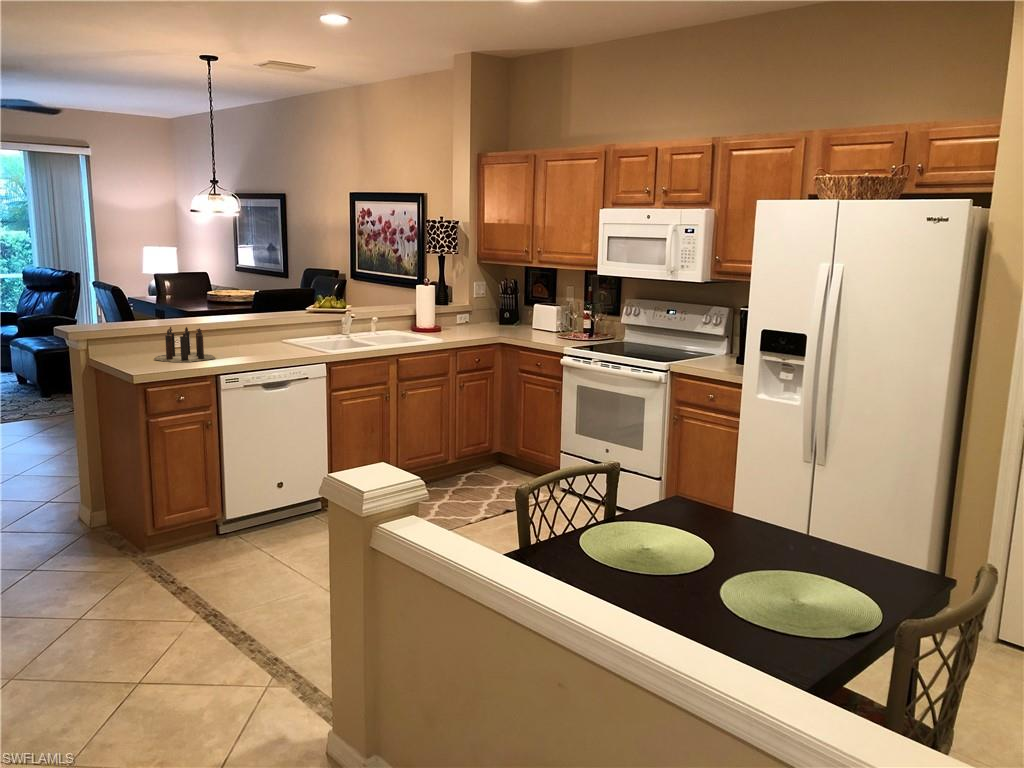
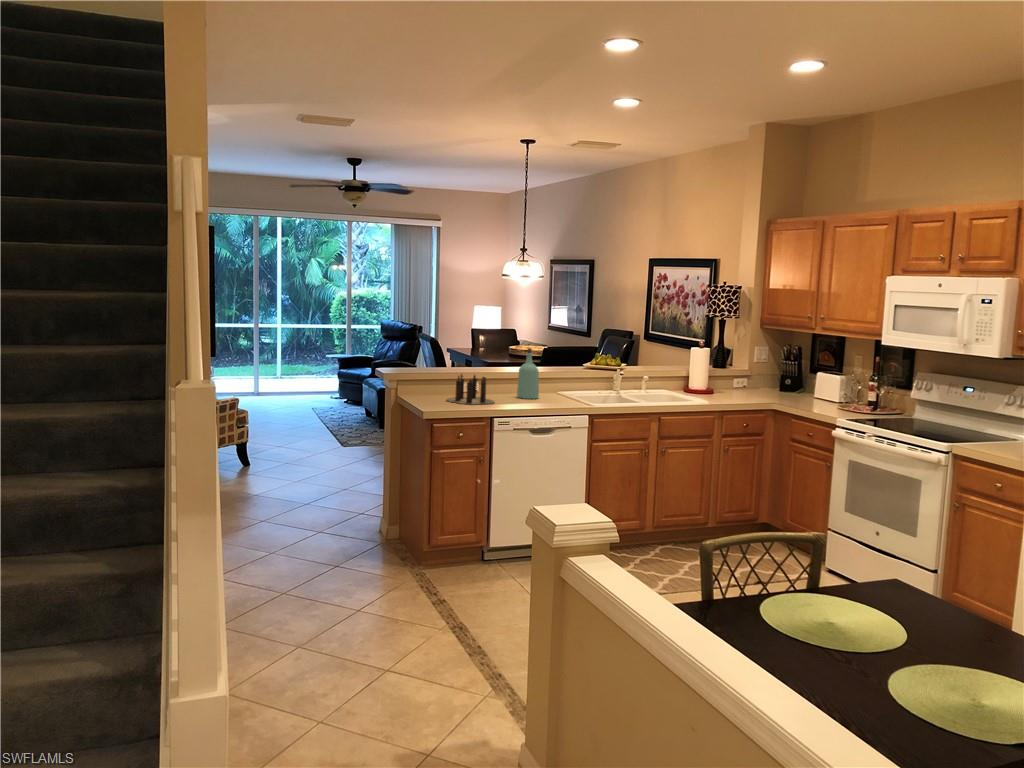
bottle: none [237,293,263,350] -> present [517,348,539,399]

